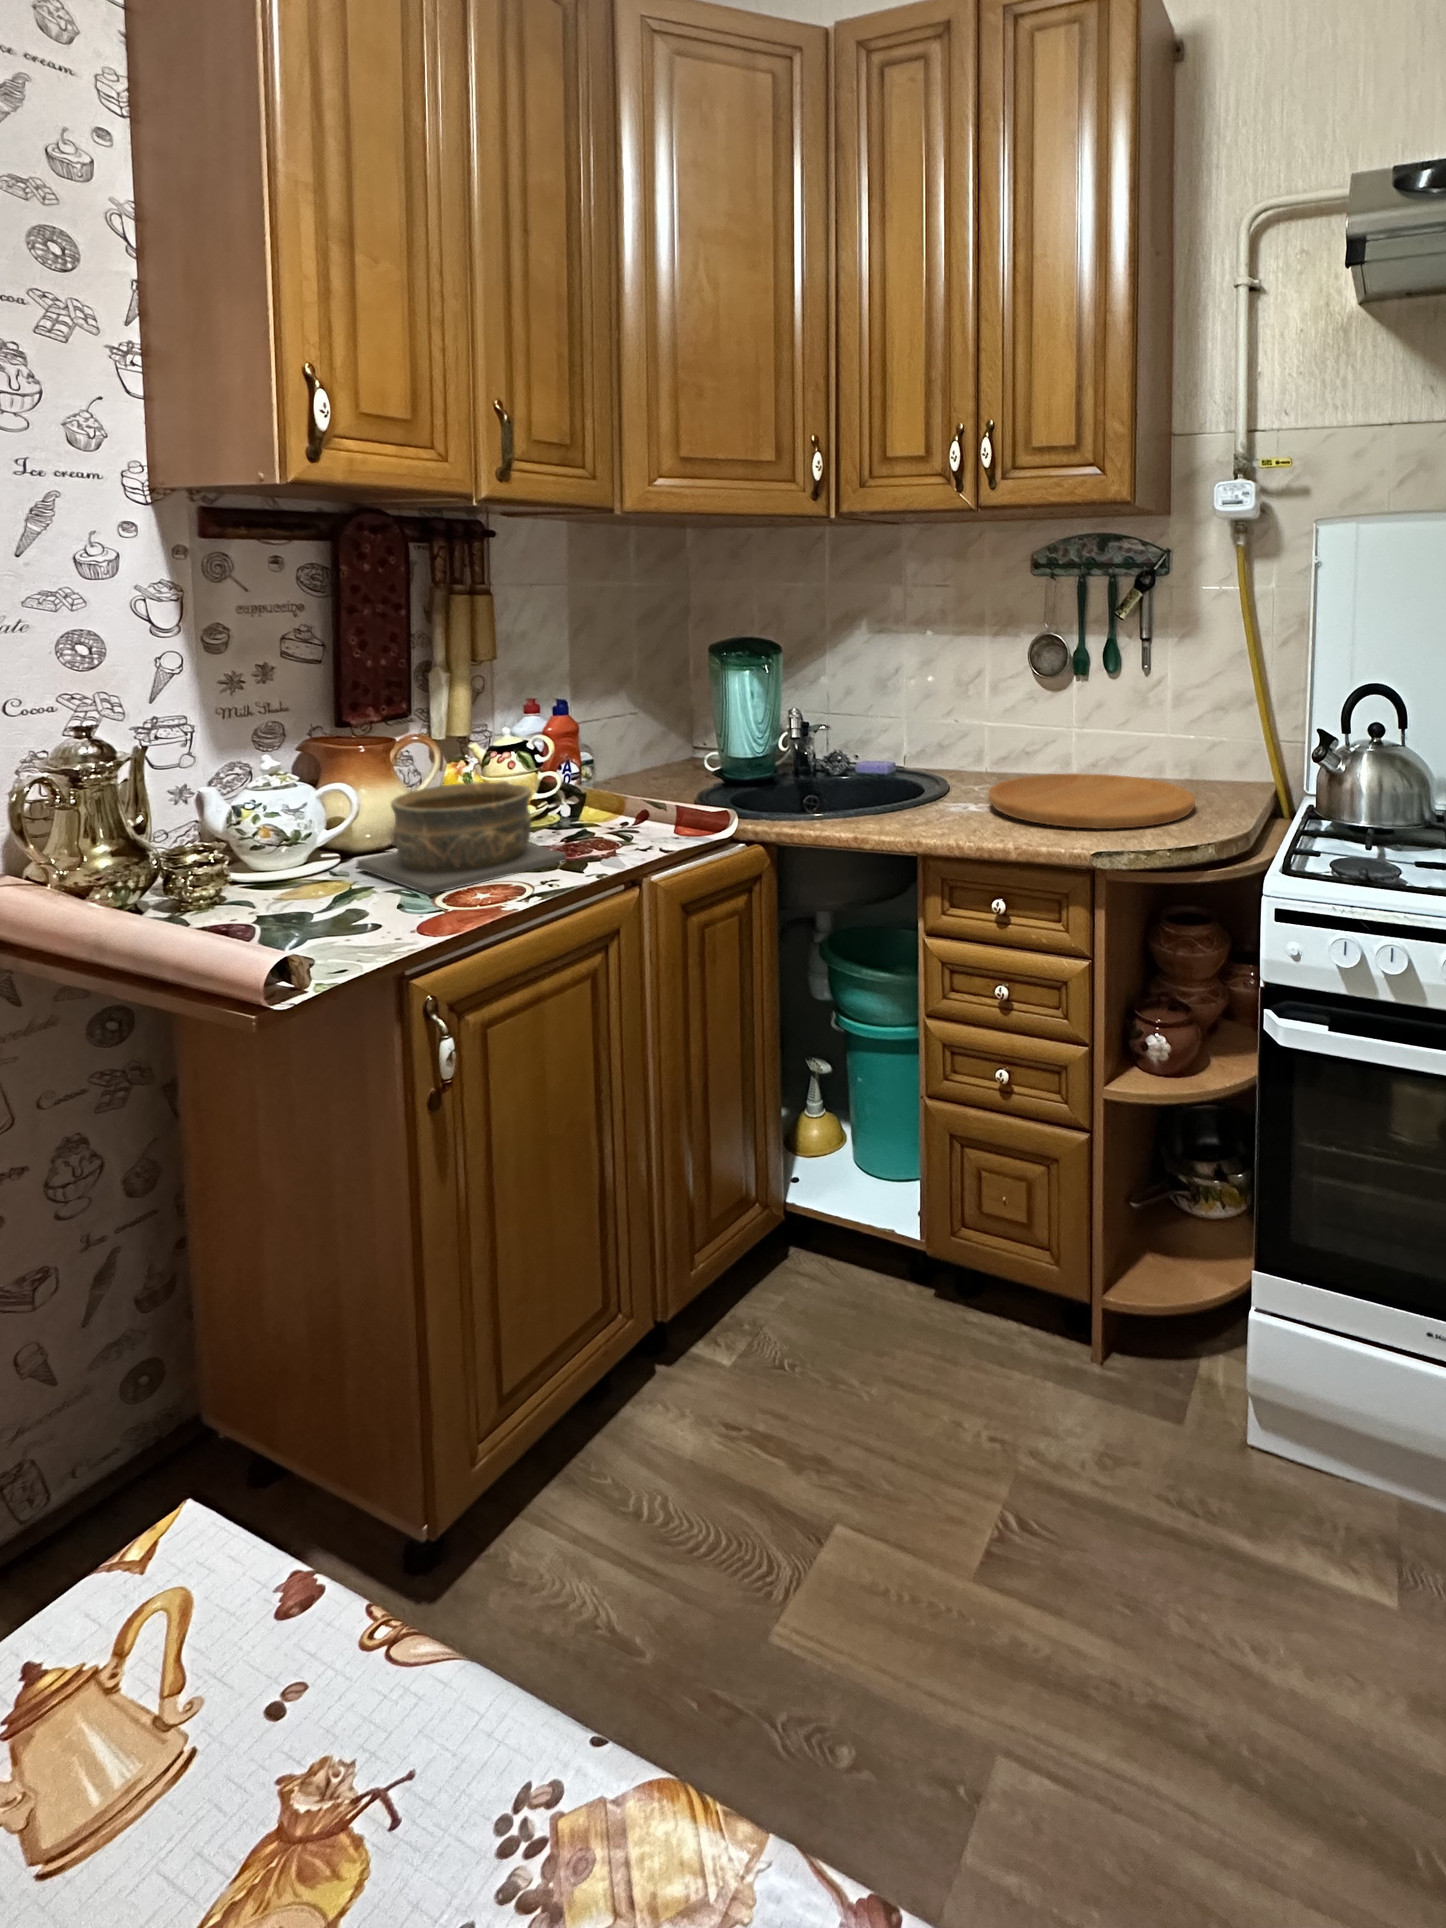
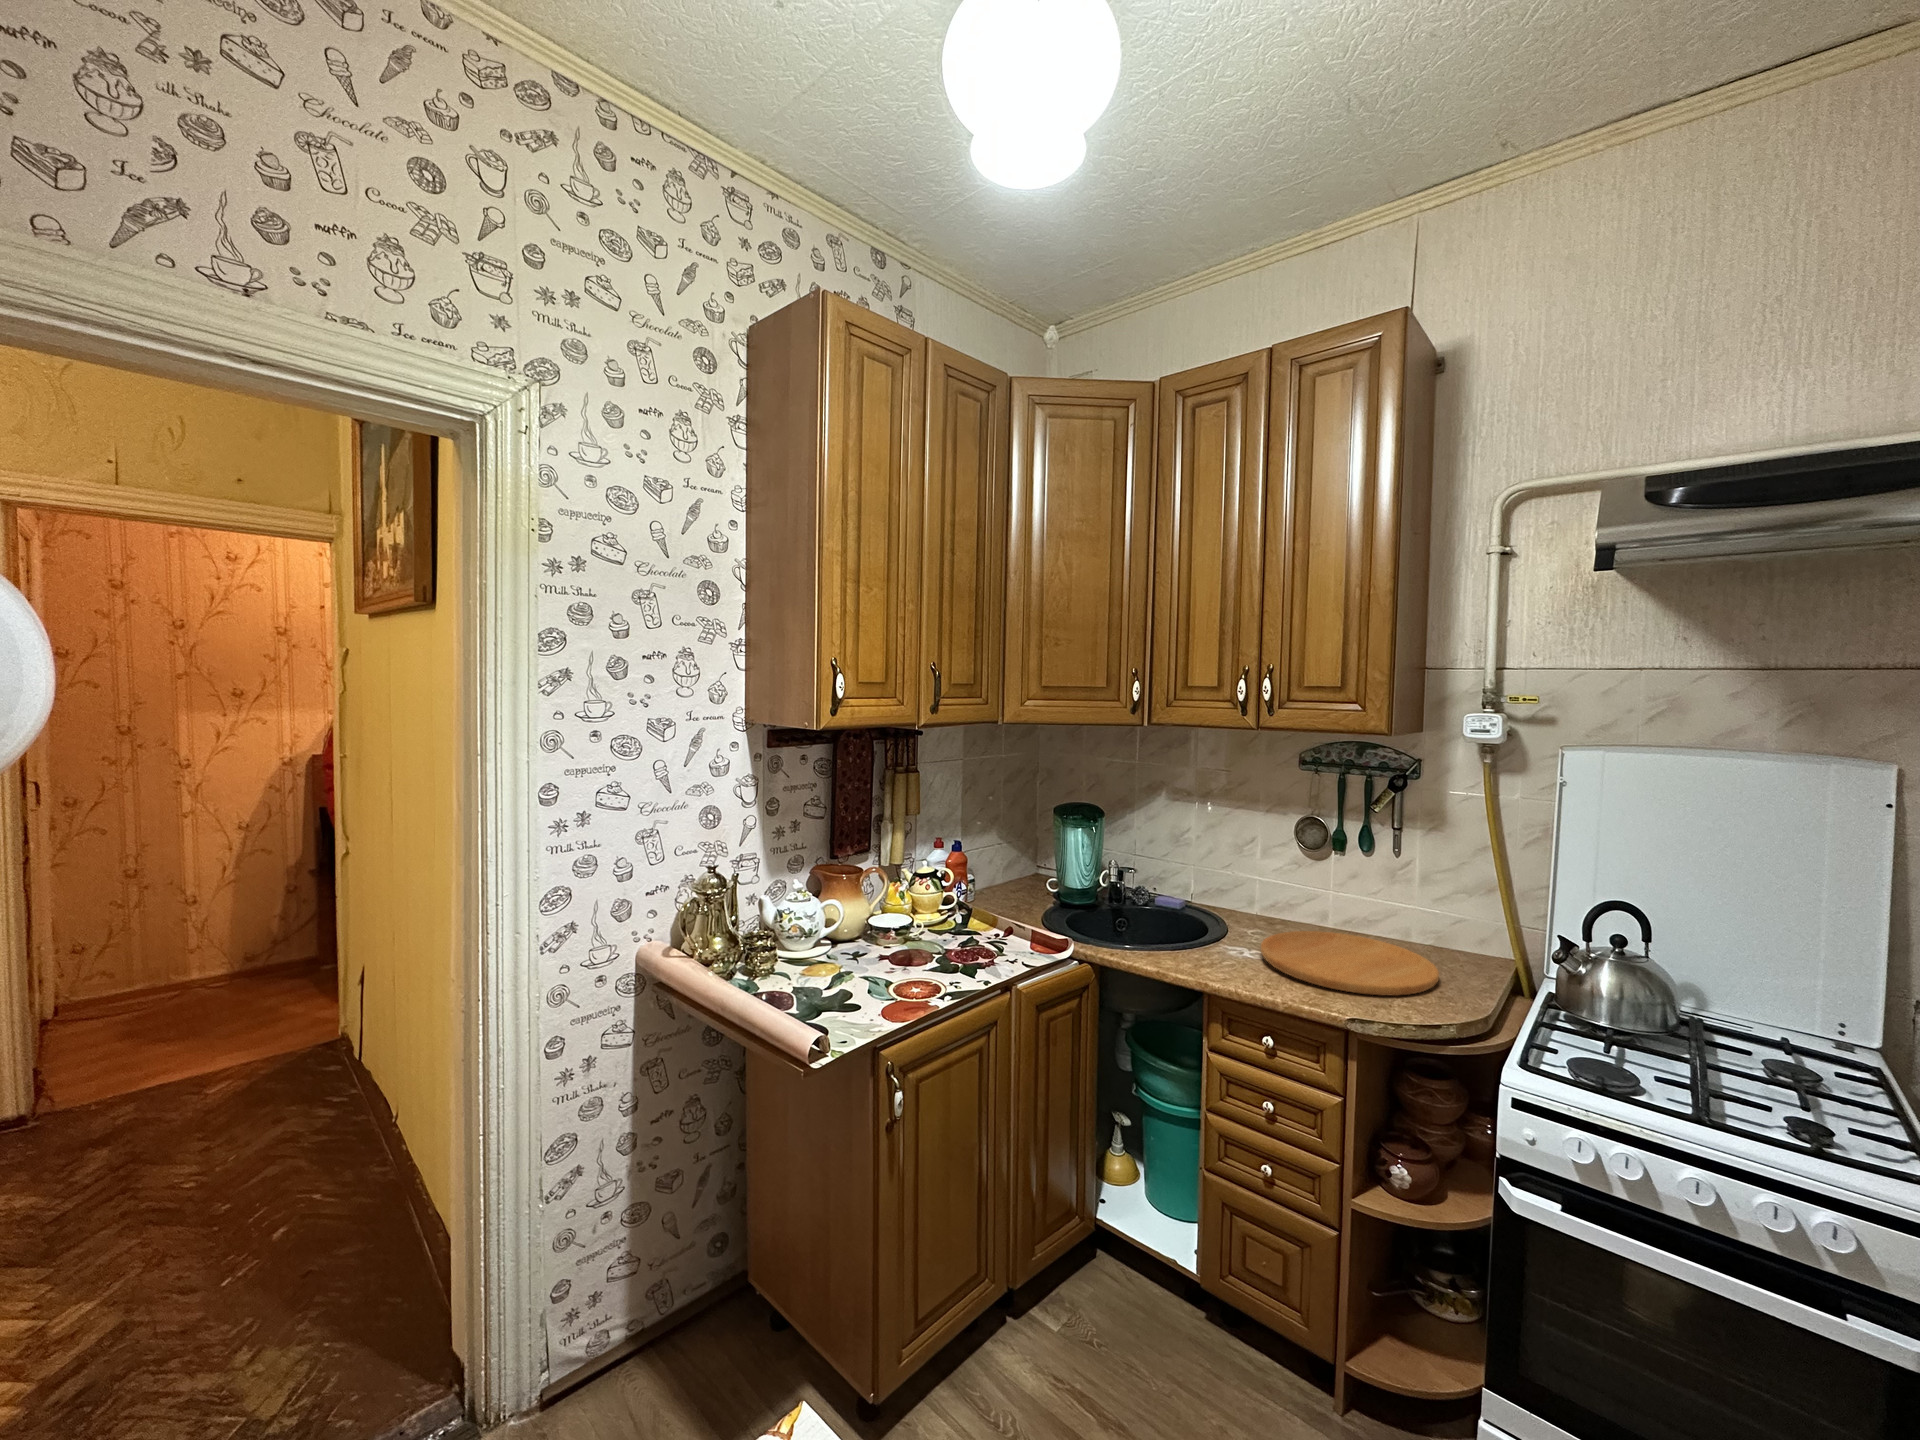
bowl: present [357,781,566,895] -> none [843,908,965,987]

